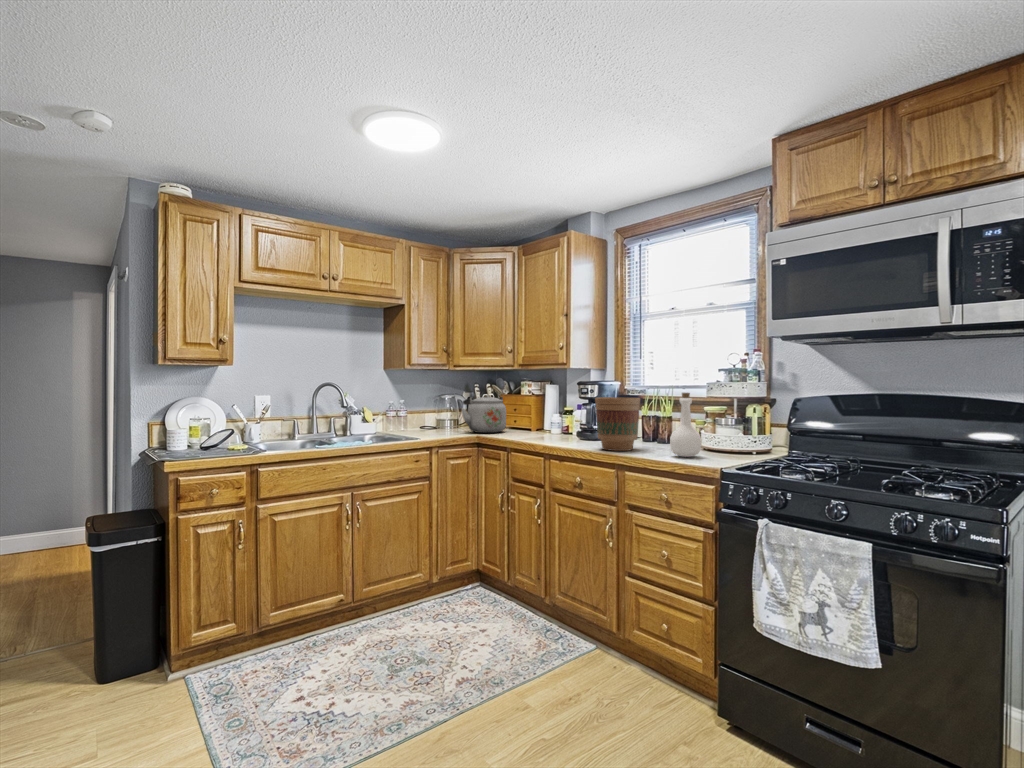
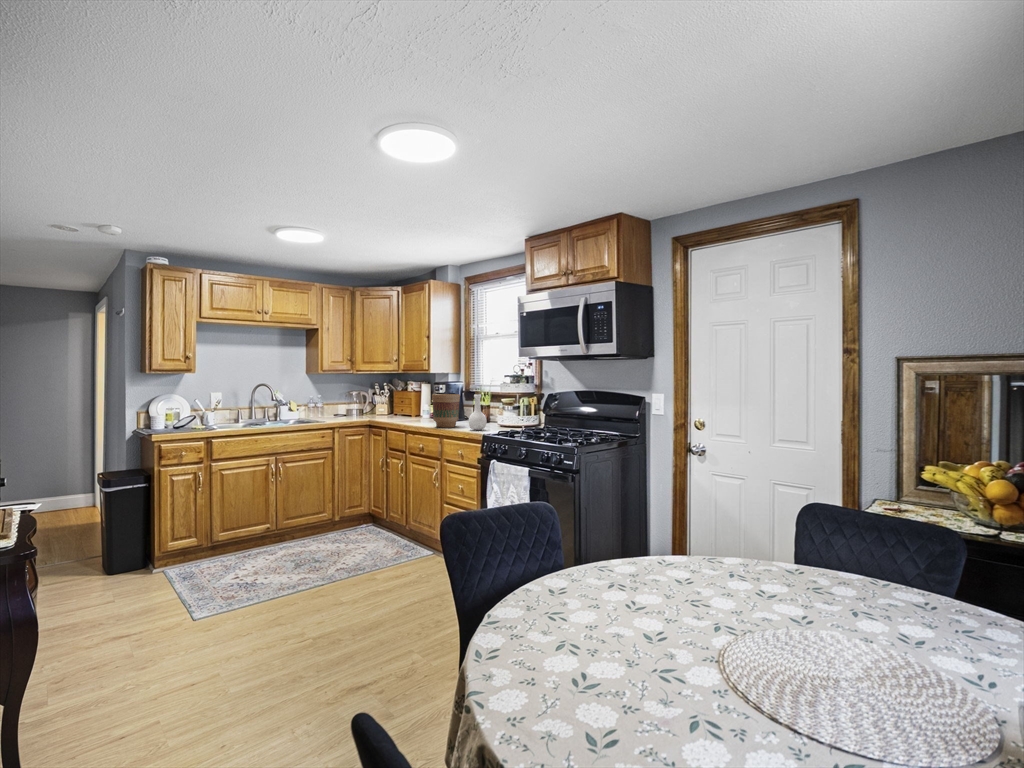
kettle: present [462,395,506,433] -> none [360,392,394,419]

